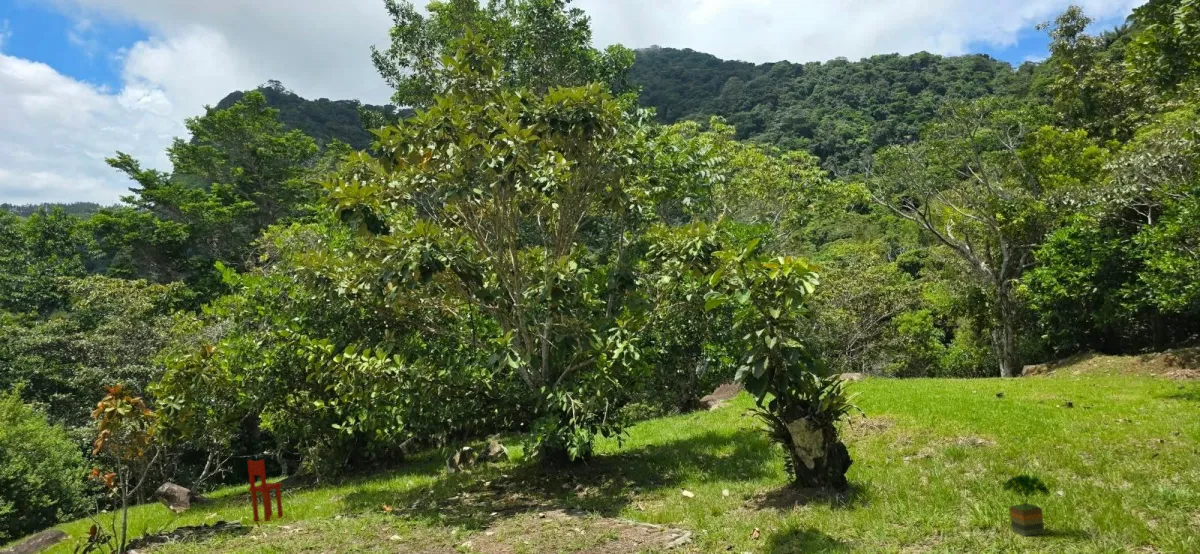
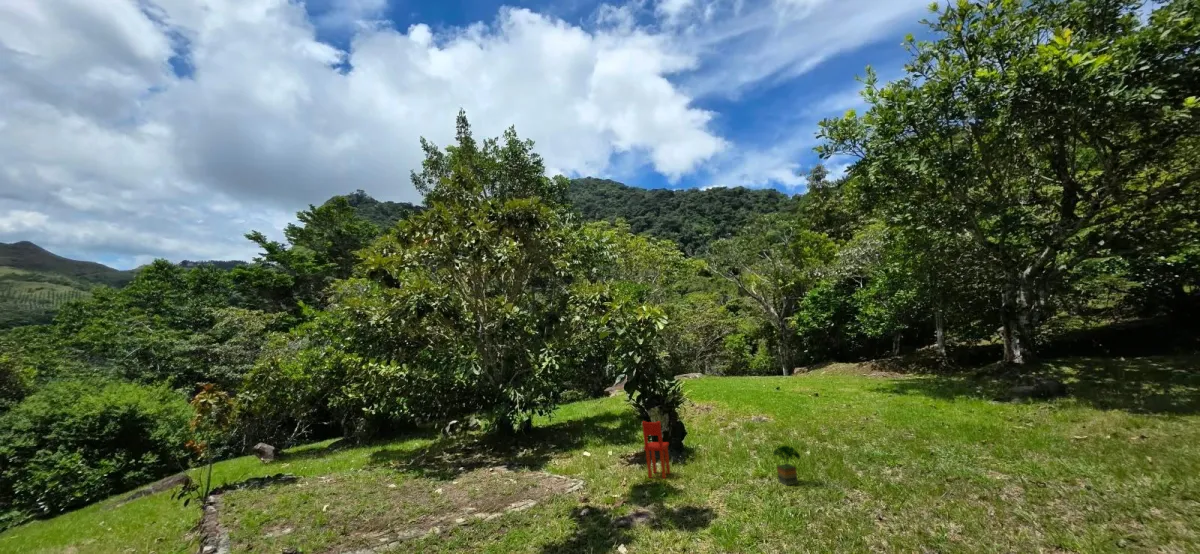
chair: present [248,460,283,521] -> present [642,421,670,479]

